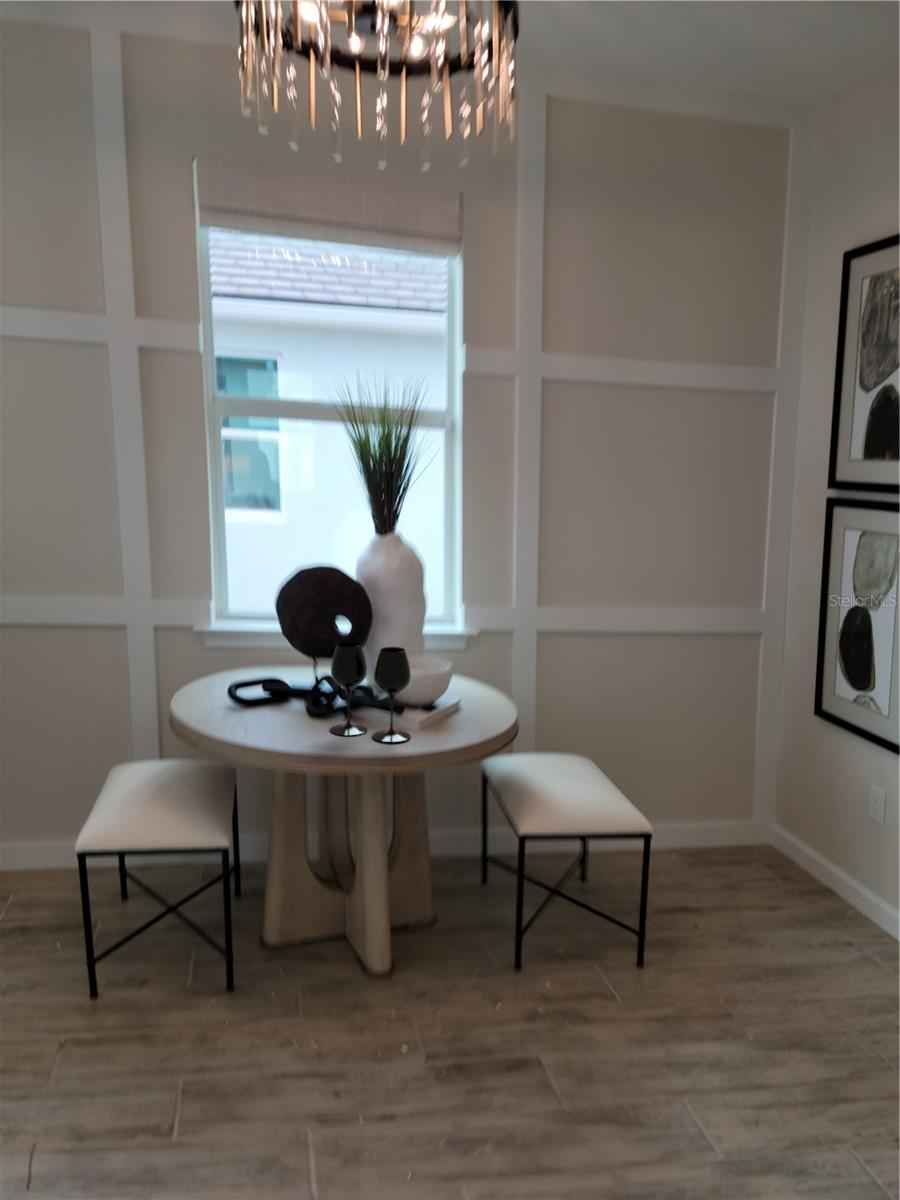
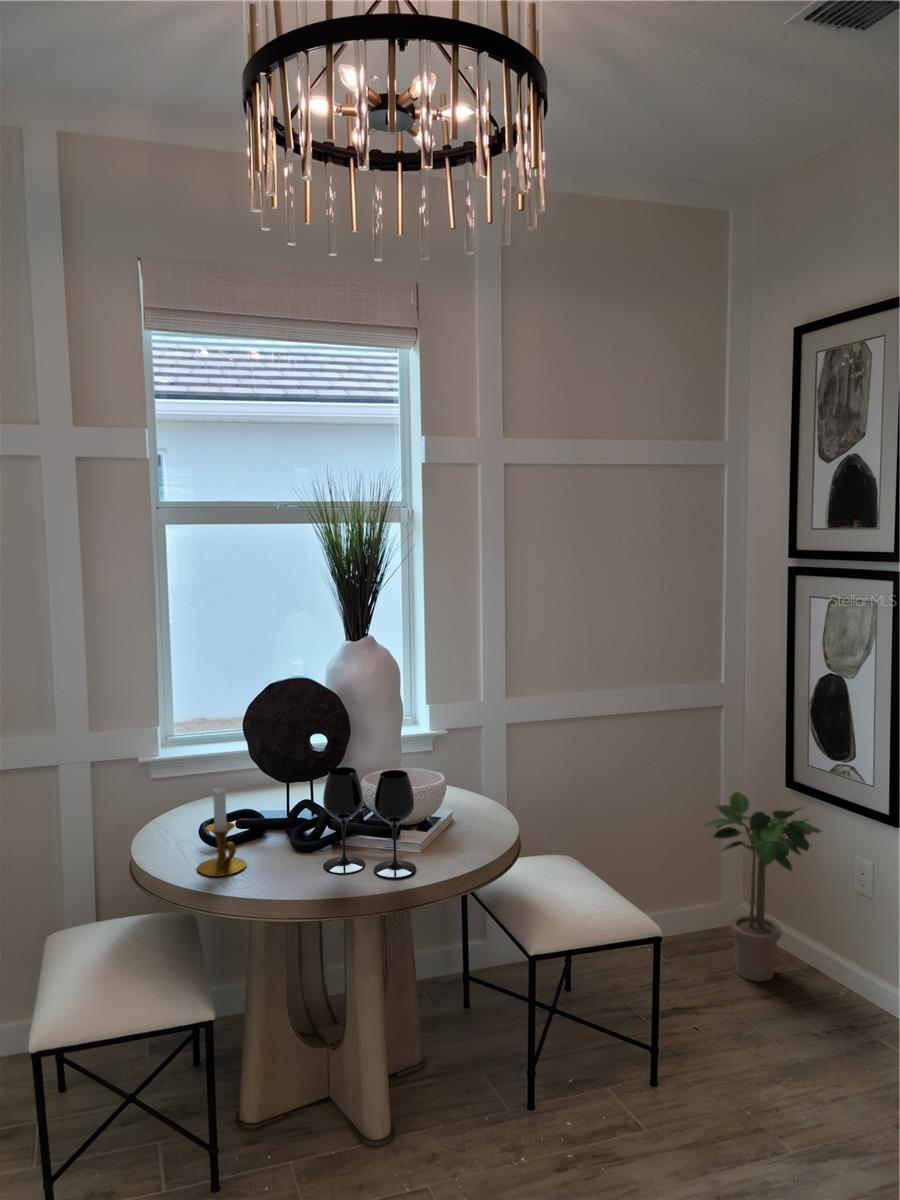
candlestick: none [221,652,265,728] -> present [197,788,247,876]
potted plant: none [723,715,841,895] -> present [706,792,821,981]

